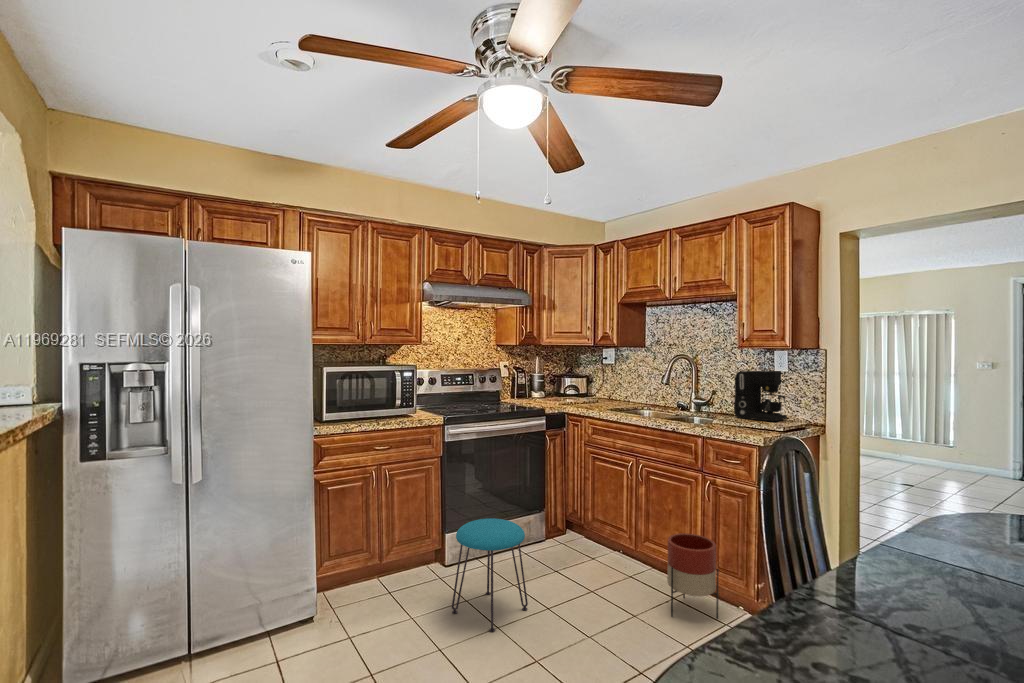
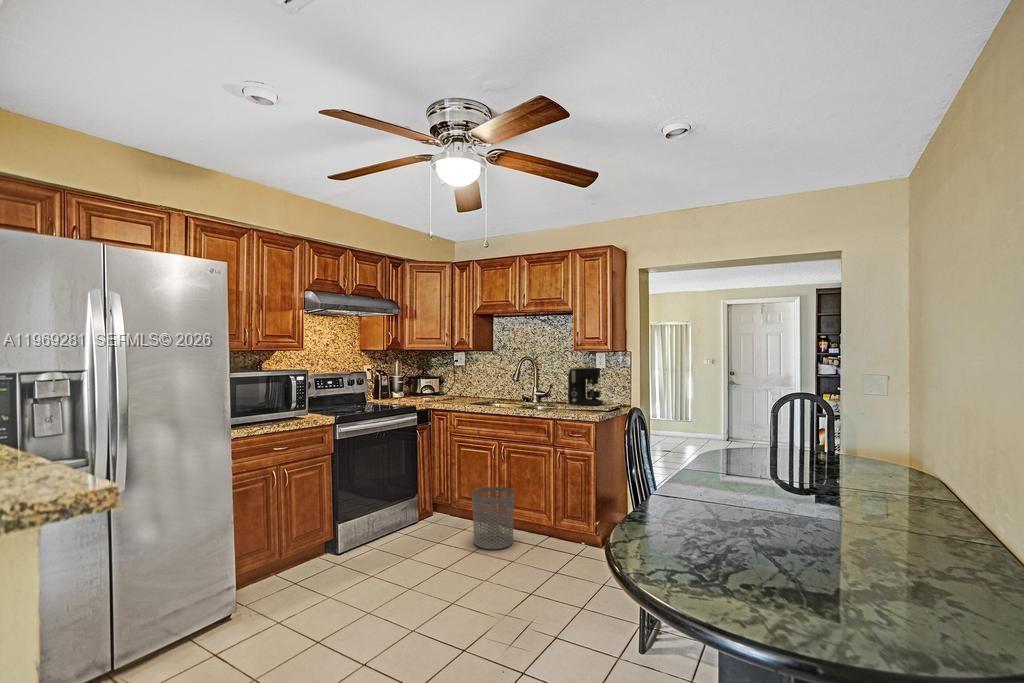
waste bin: none [596,513,649,593] -> present [472,487,515,549]
stool: present [452,518,528,632] -> none [362,502,427,594]
planter: present [667,533,719,619] -> none [533,494,570,558]

